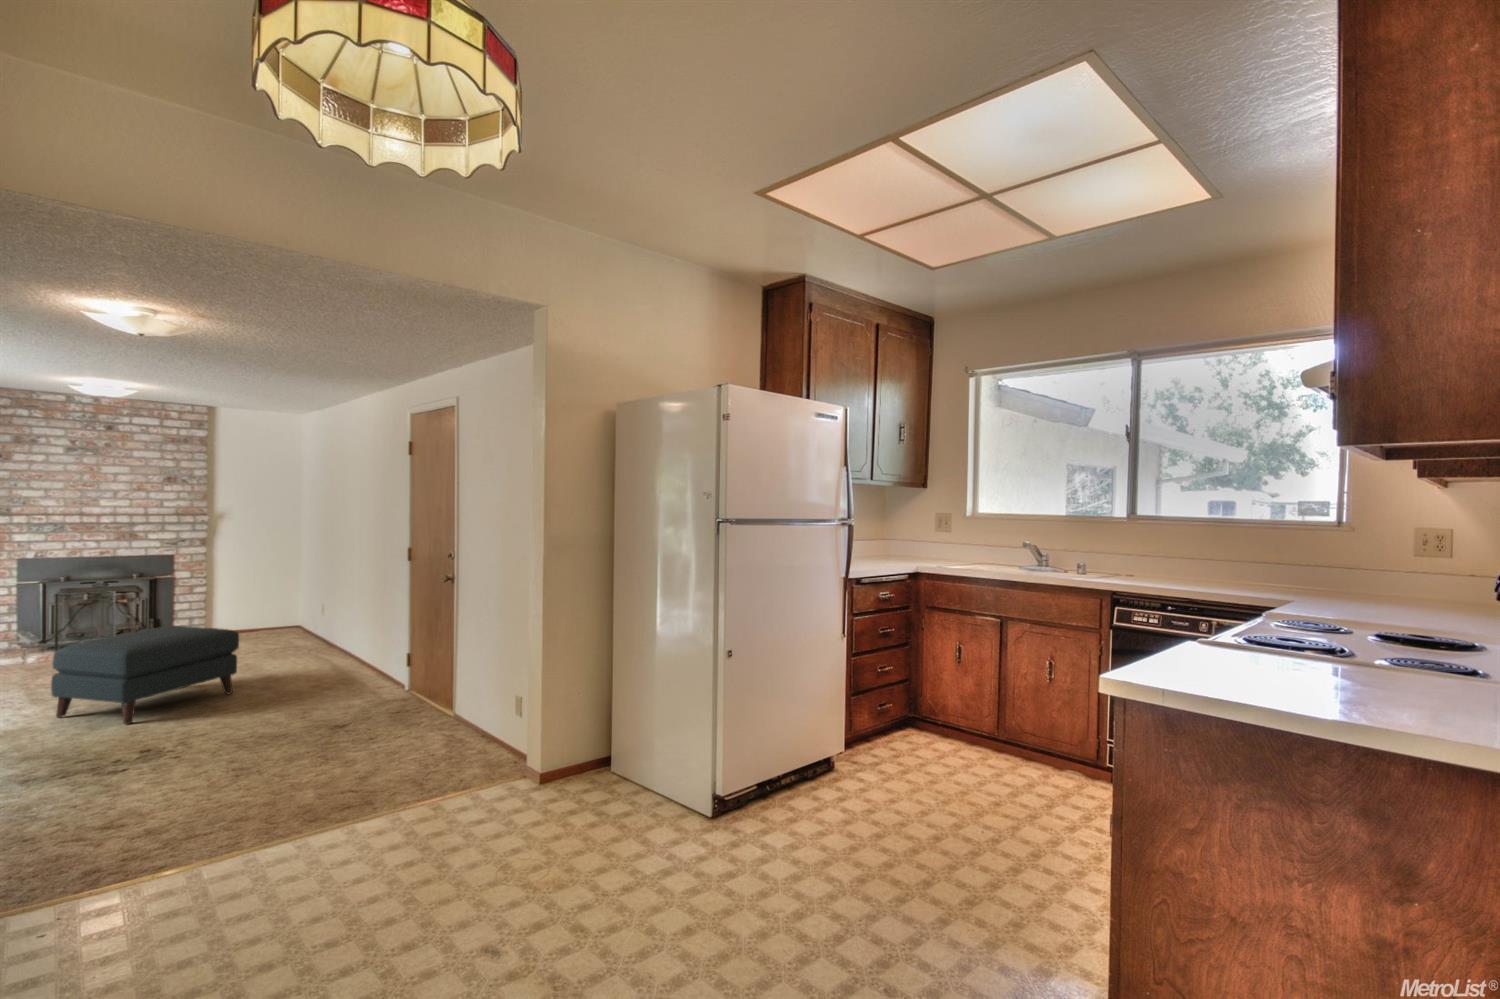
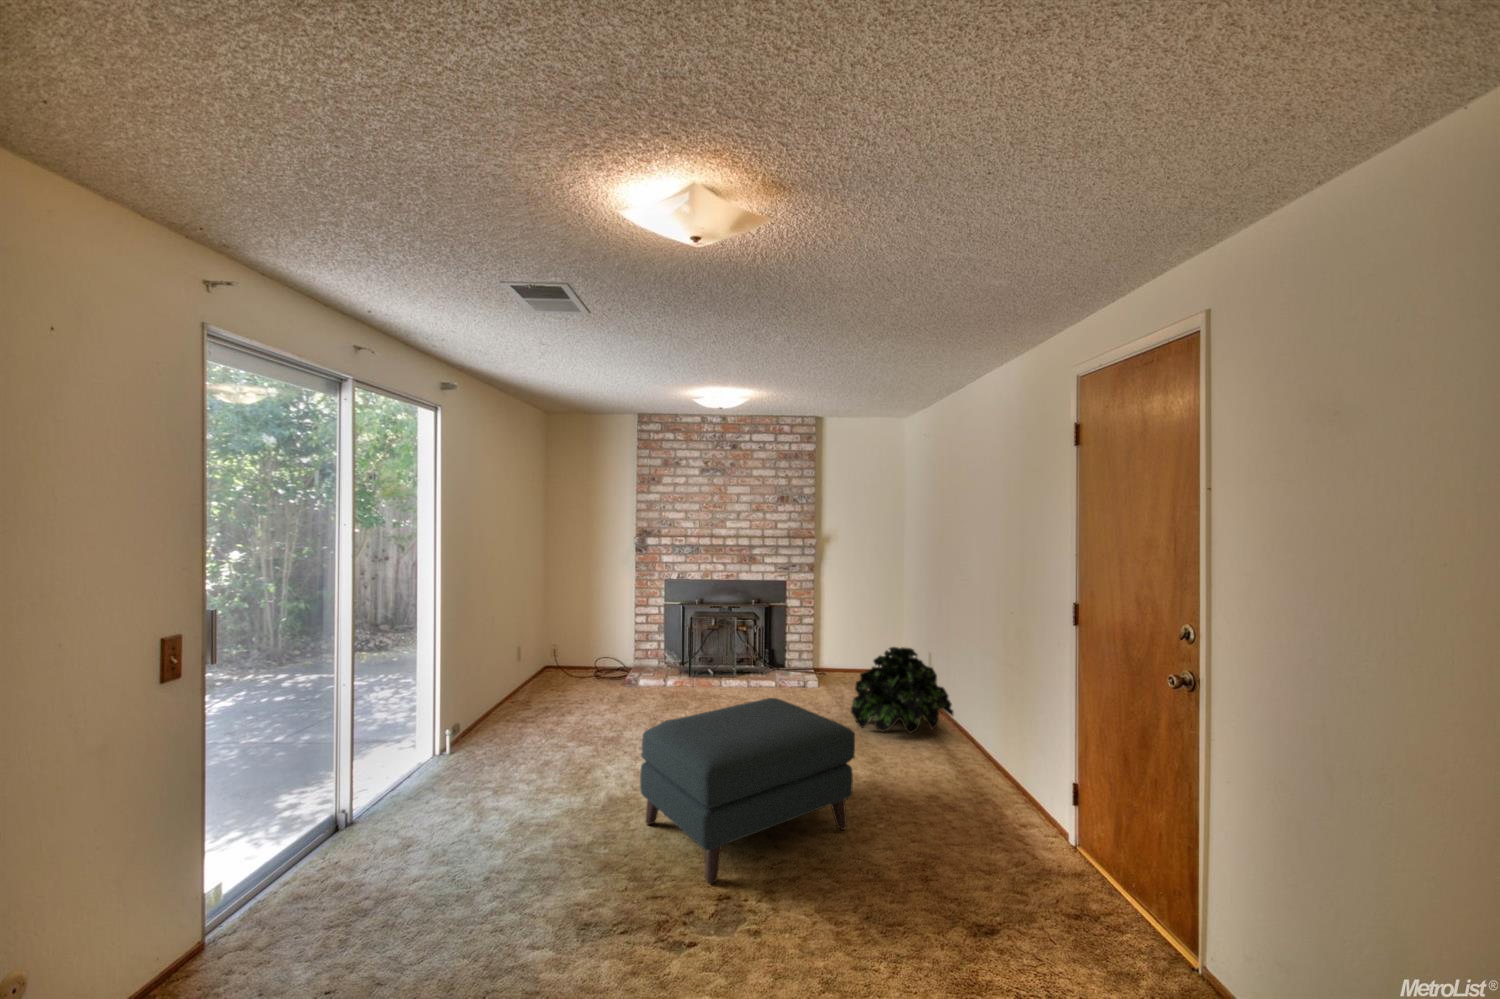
potted plant: none [241,593,329,656] -> present [851,647,954,734]

